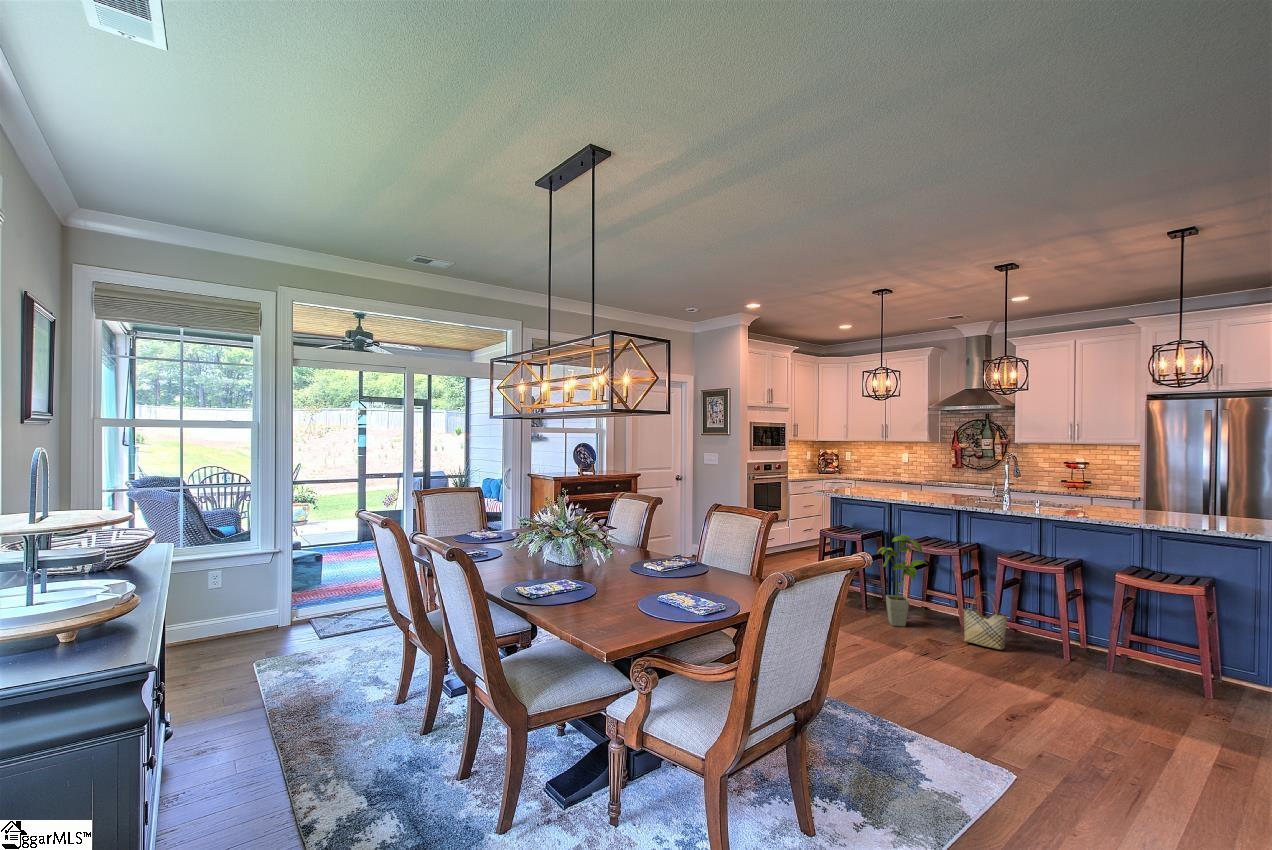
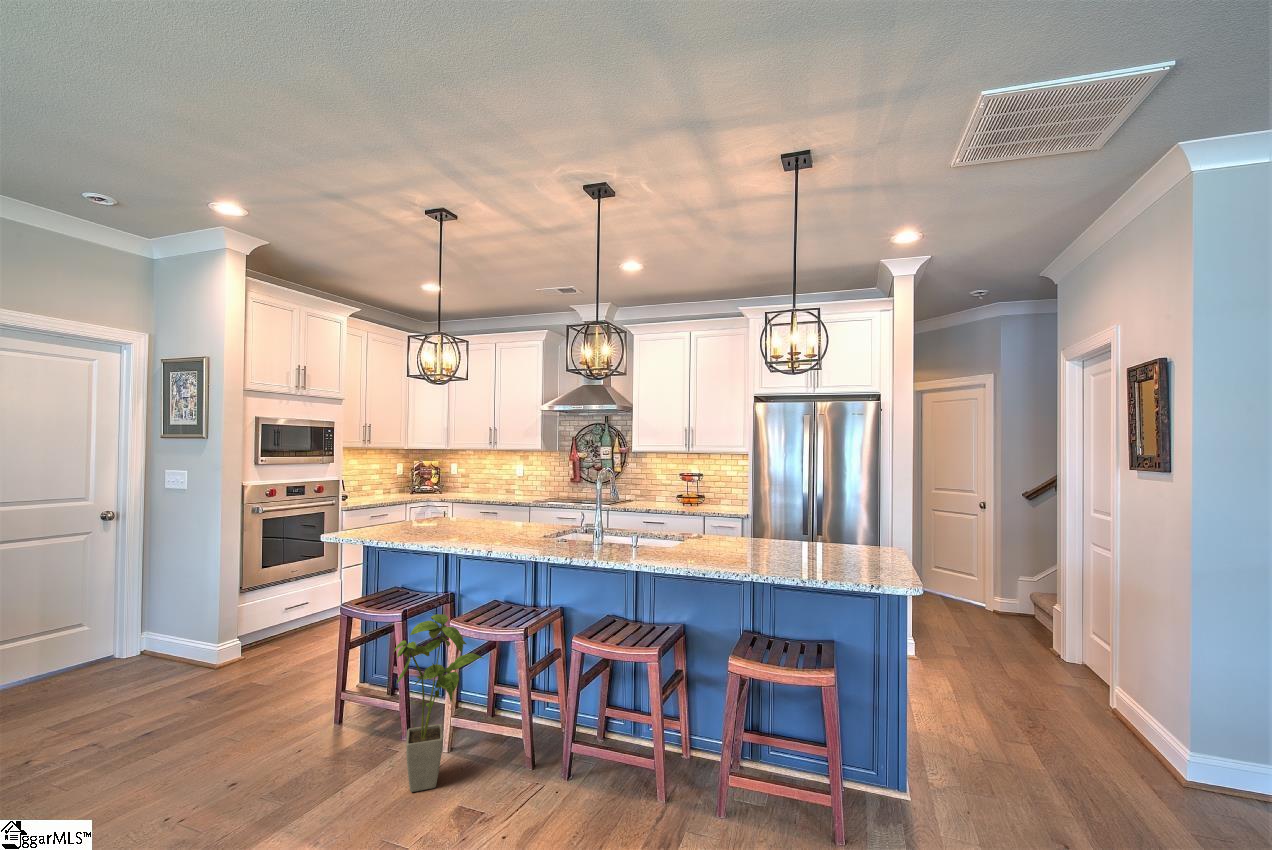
woven basket: present [963,591,1008,649] -> none [524,706,594,820]

